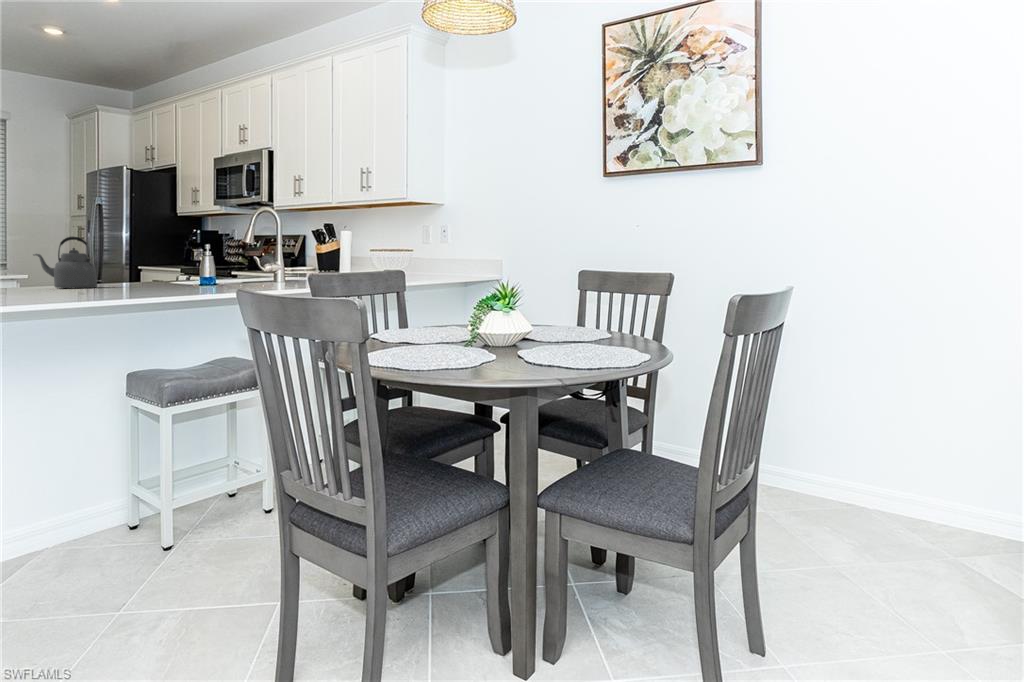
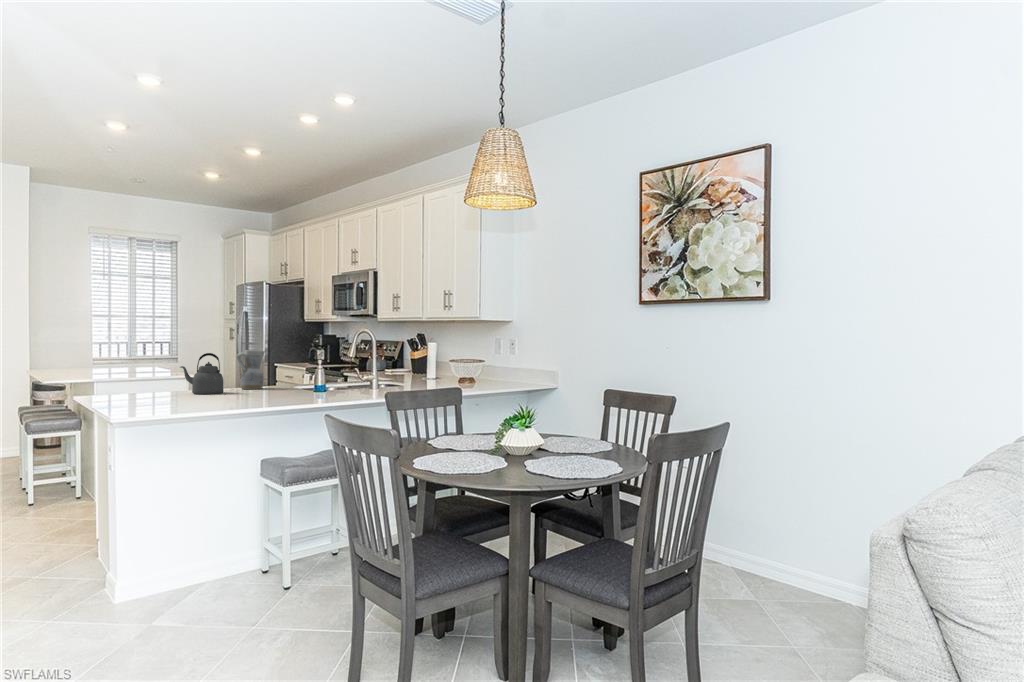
ceramic pitcher: none [109,236,146,285] -> present [237,350,264,389]

